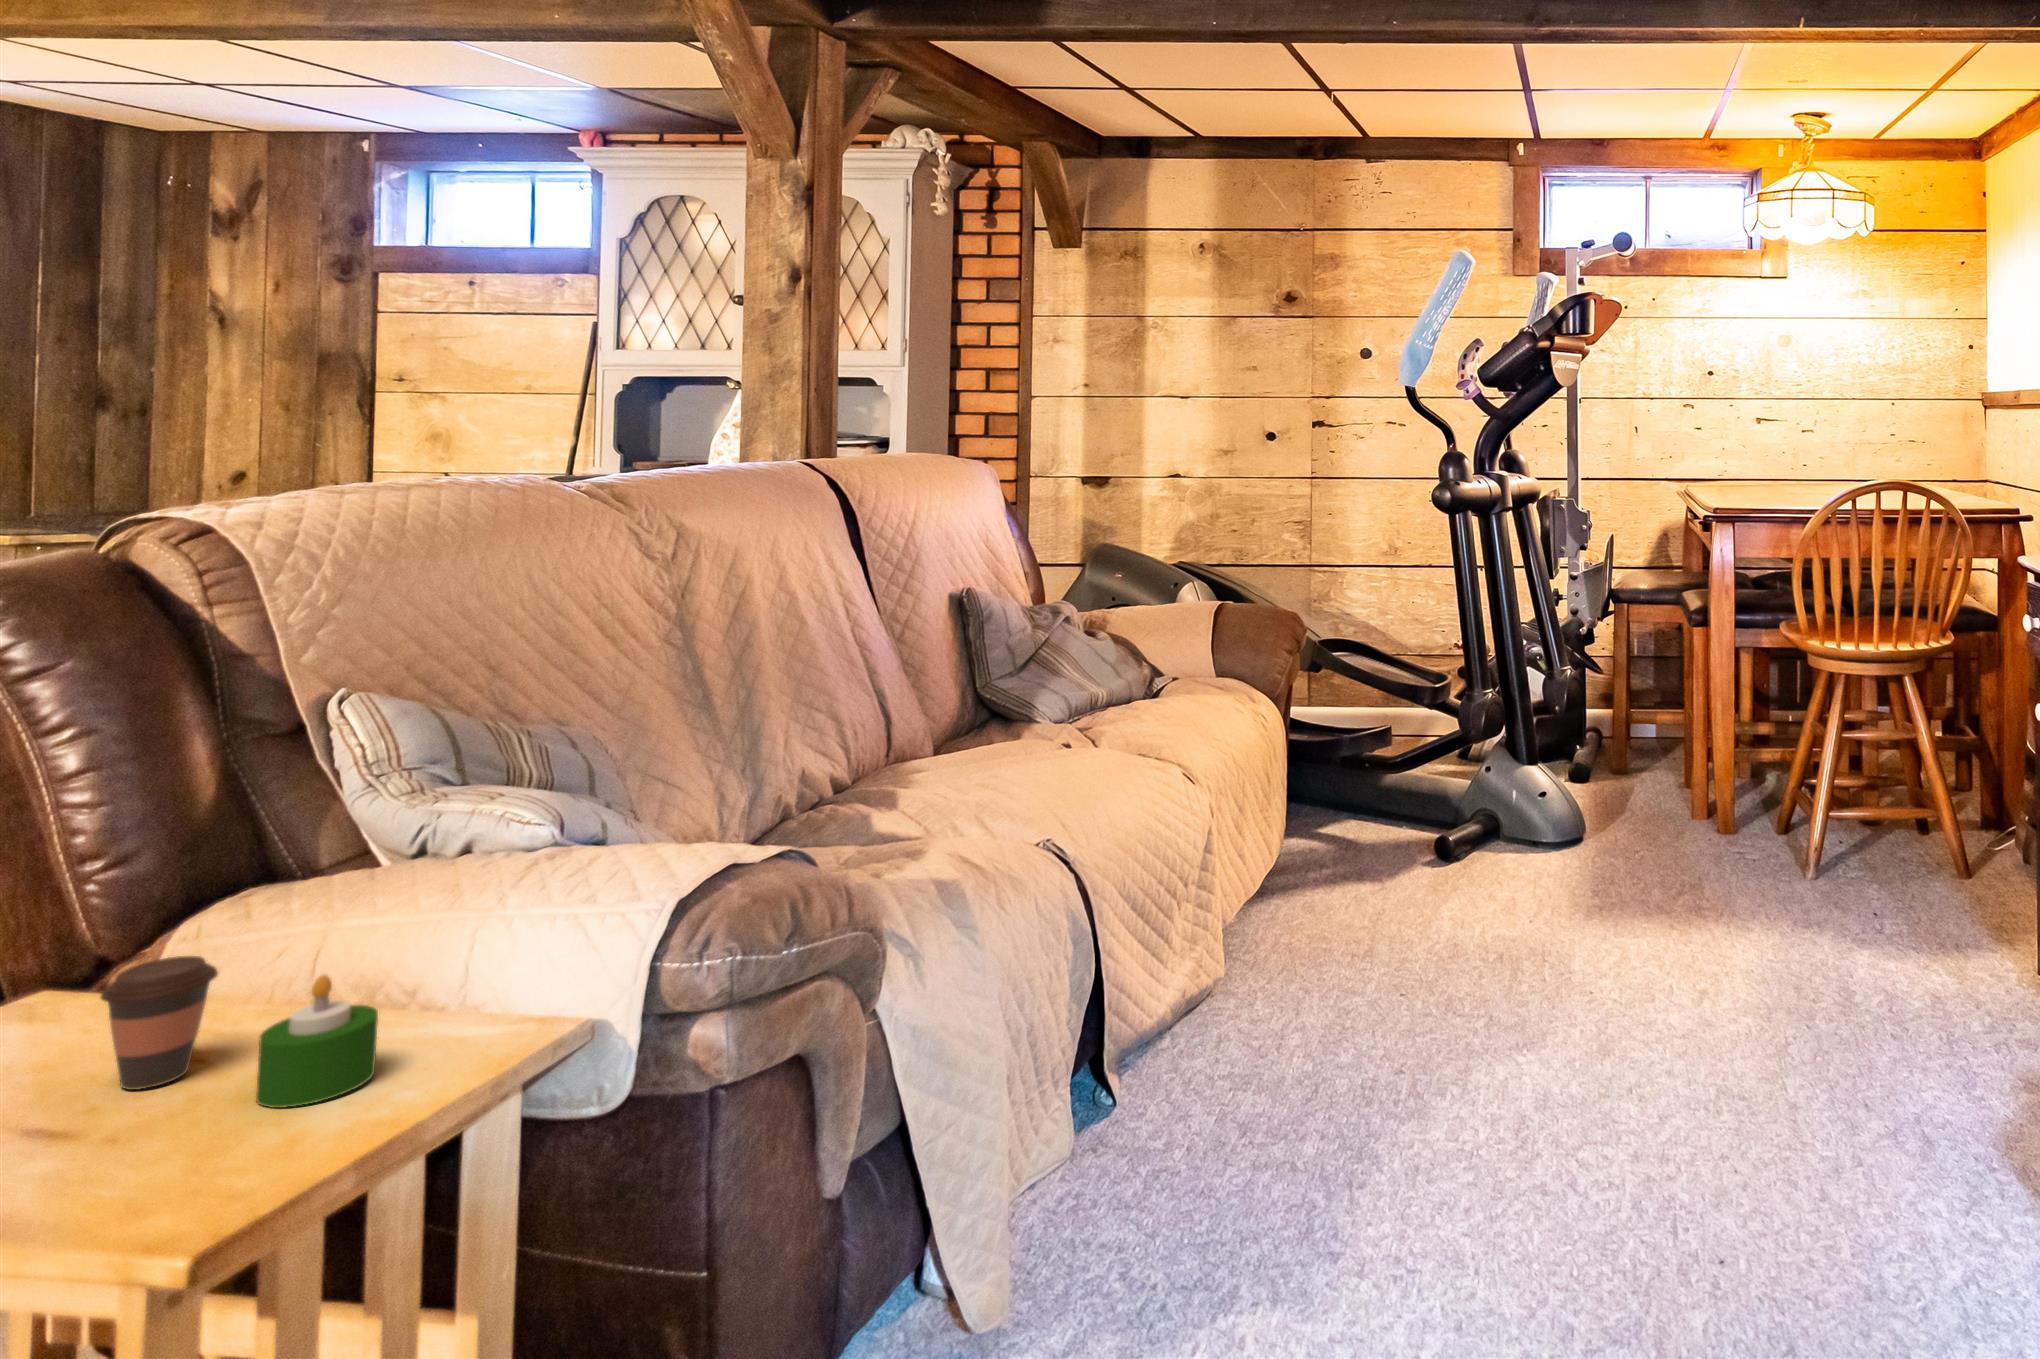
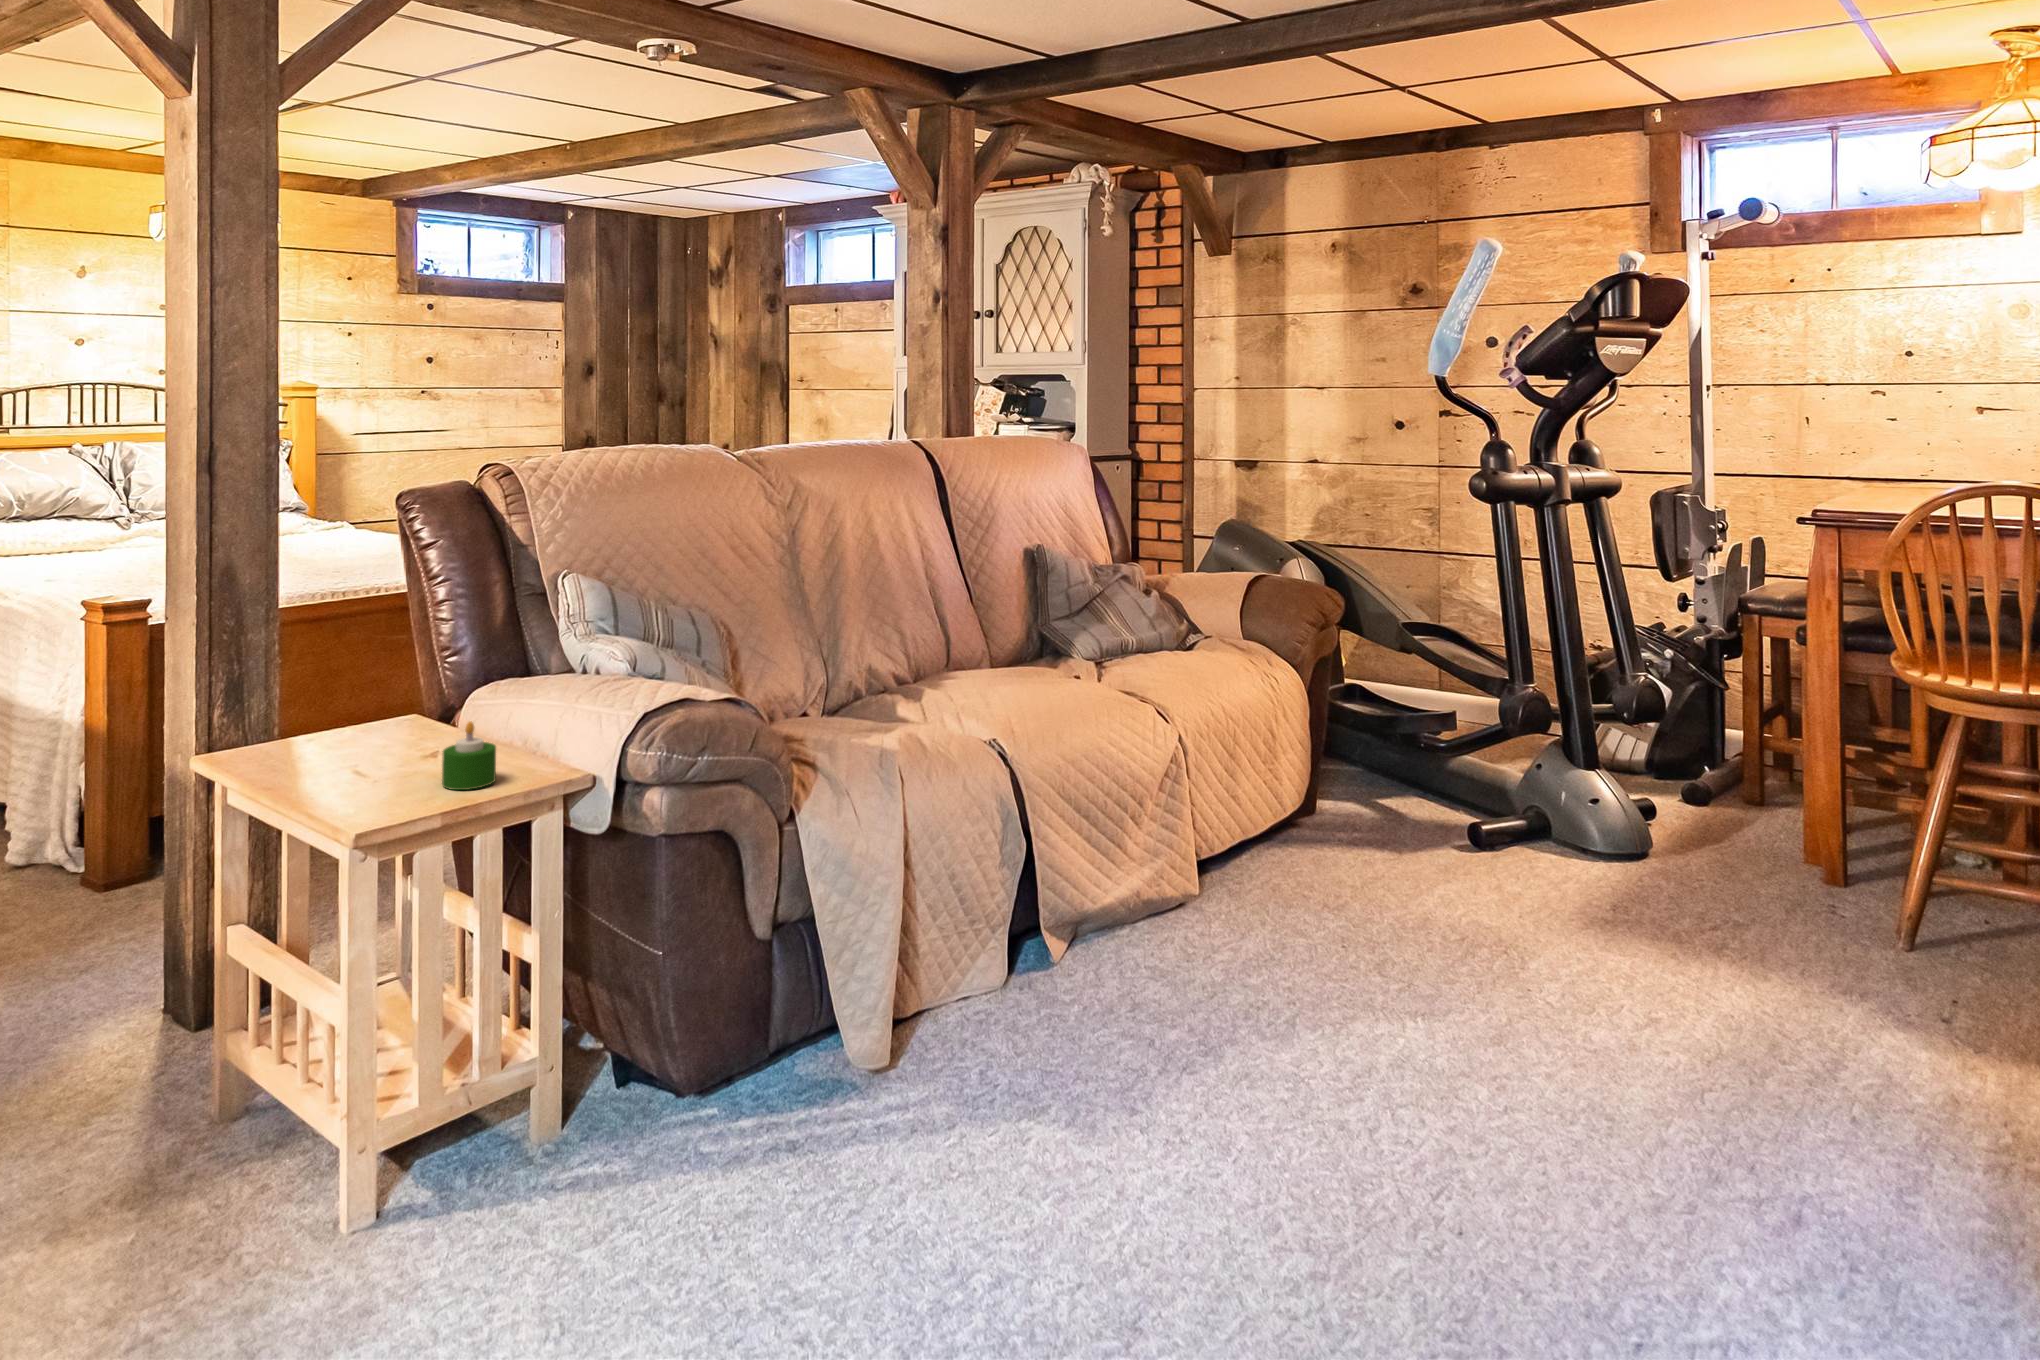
coffee cup: present [101,956,218,1090] -> none [395,702,444,768]

